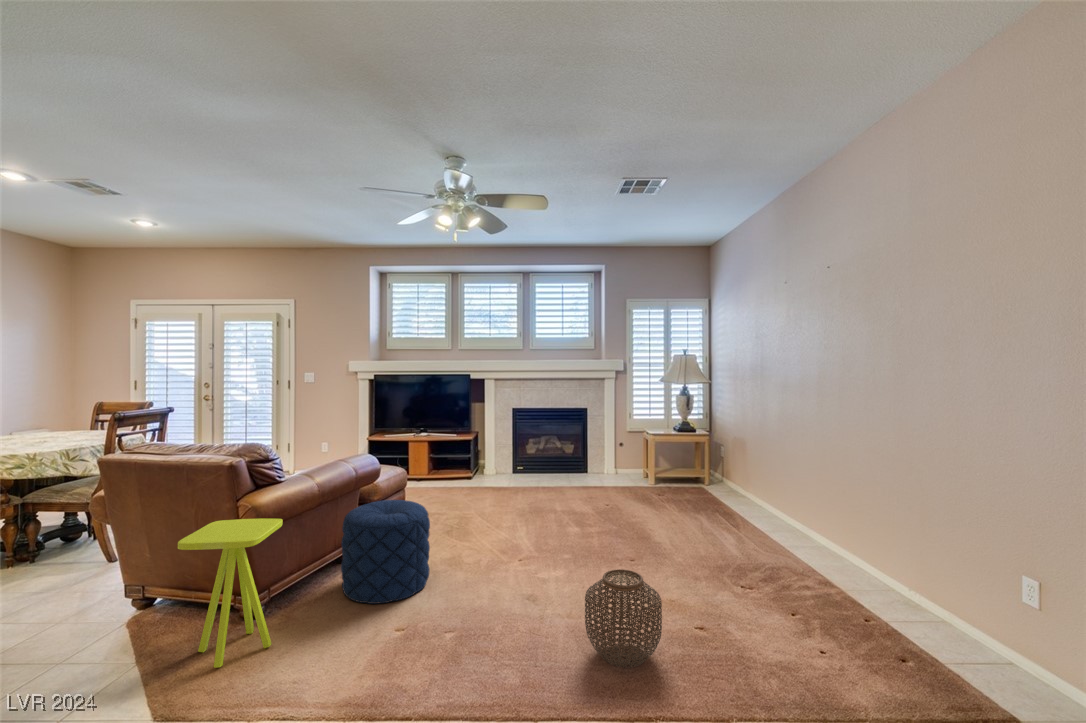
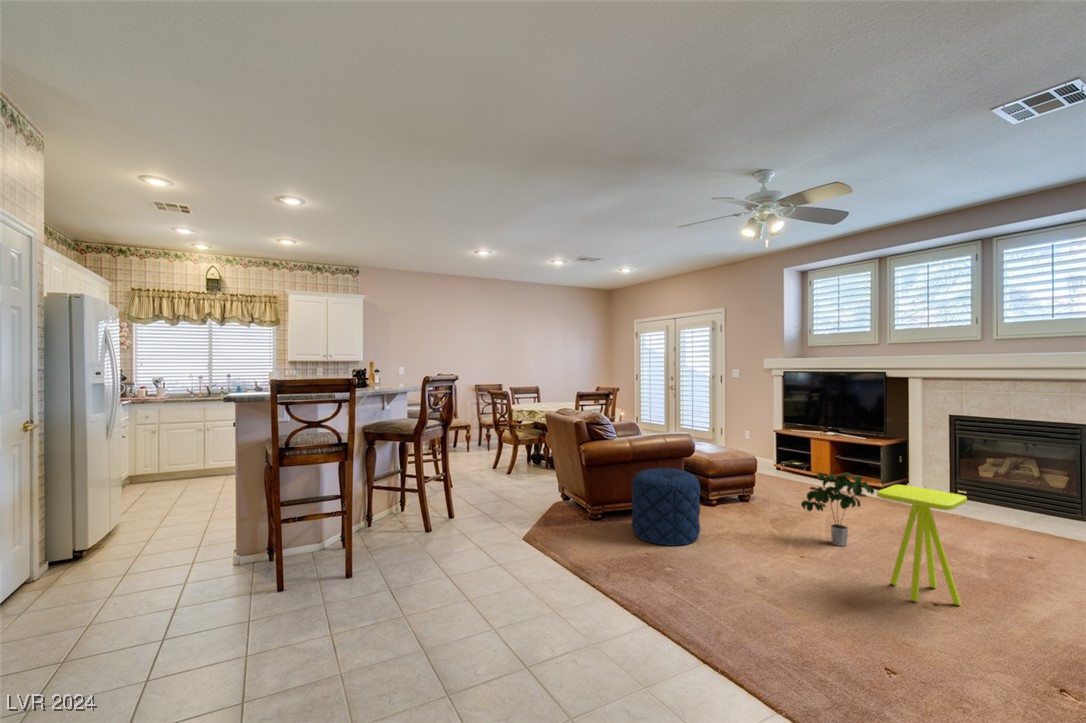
potted plant: none [495,466,537,534] -> present [801,473,874,546]
side table: present [177,519,283,668] -> present [877,485,967,605]
woven basket: present [585,569,662,667] -> none [706,565,790,667]

